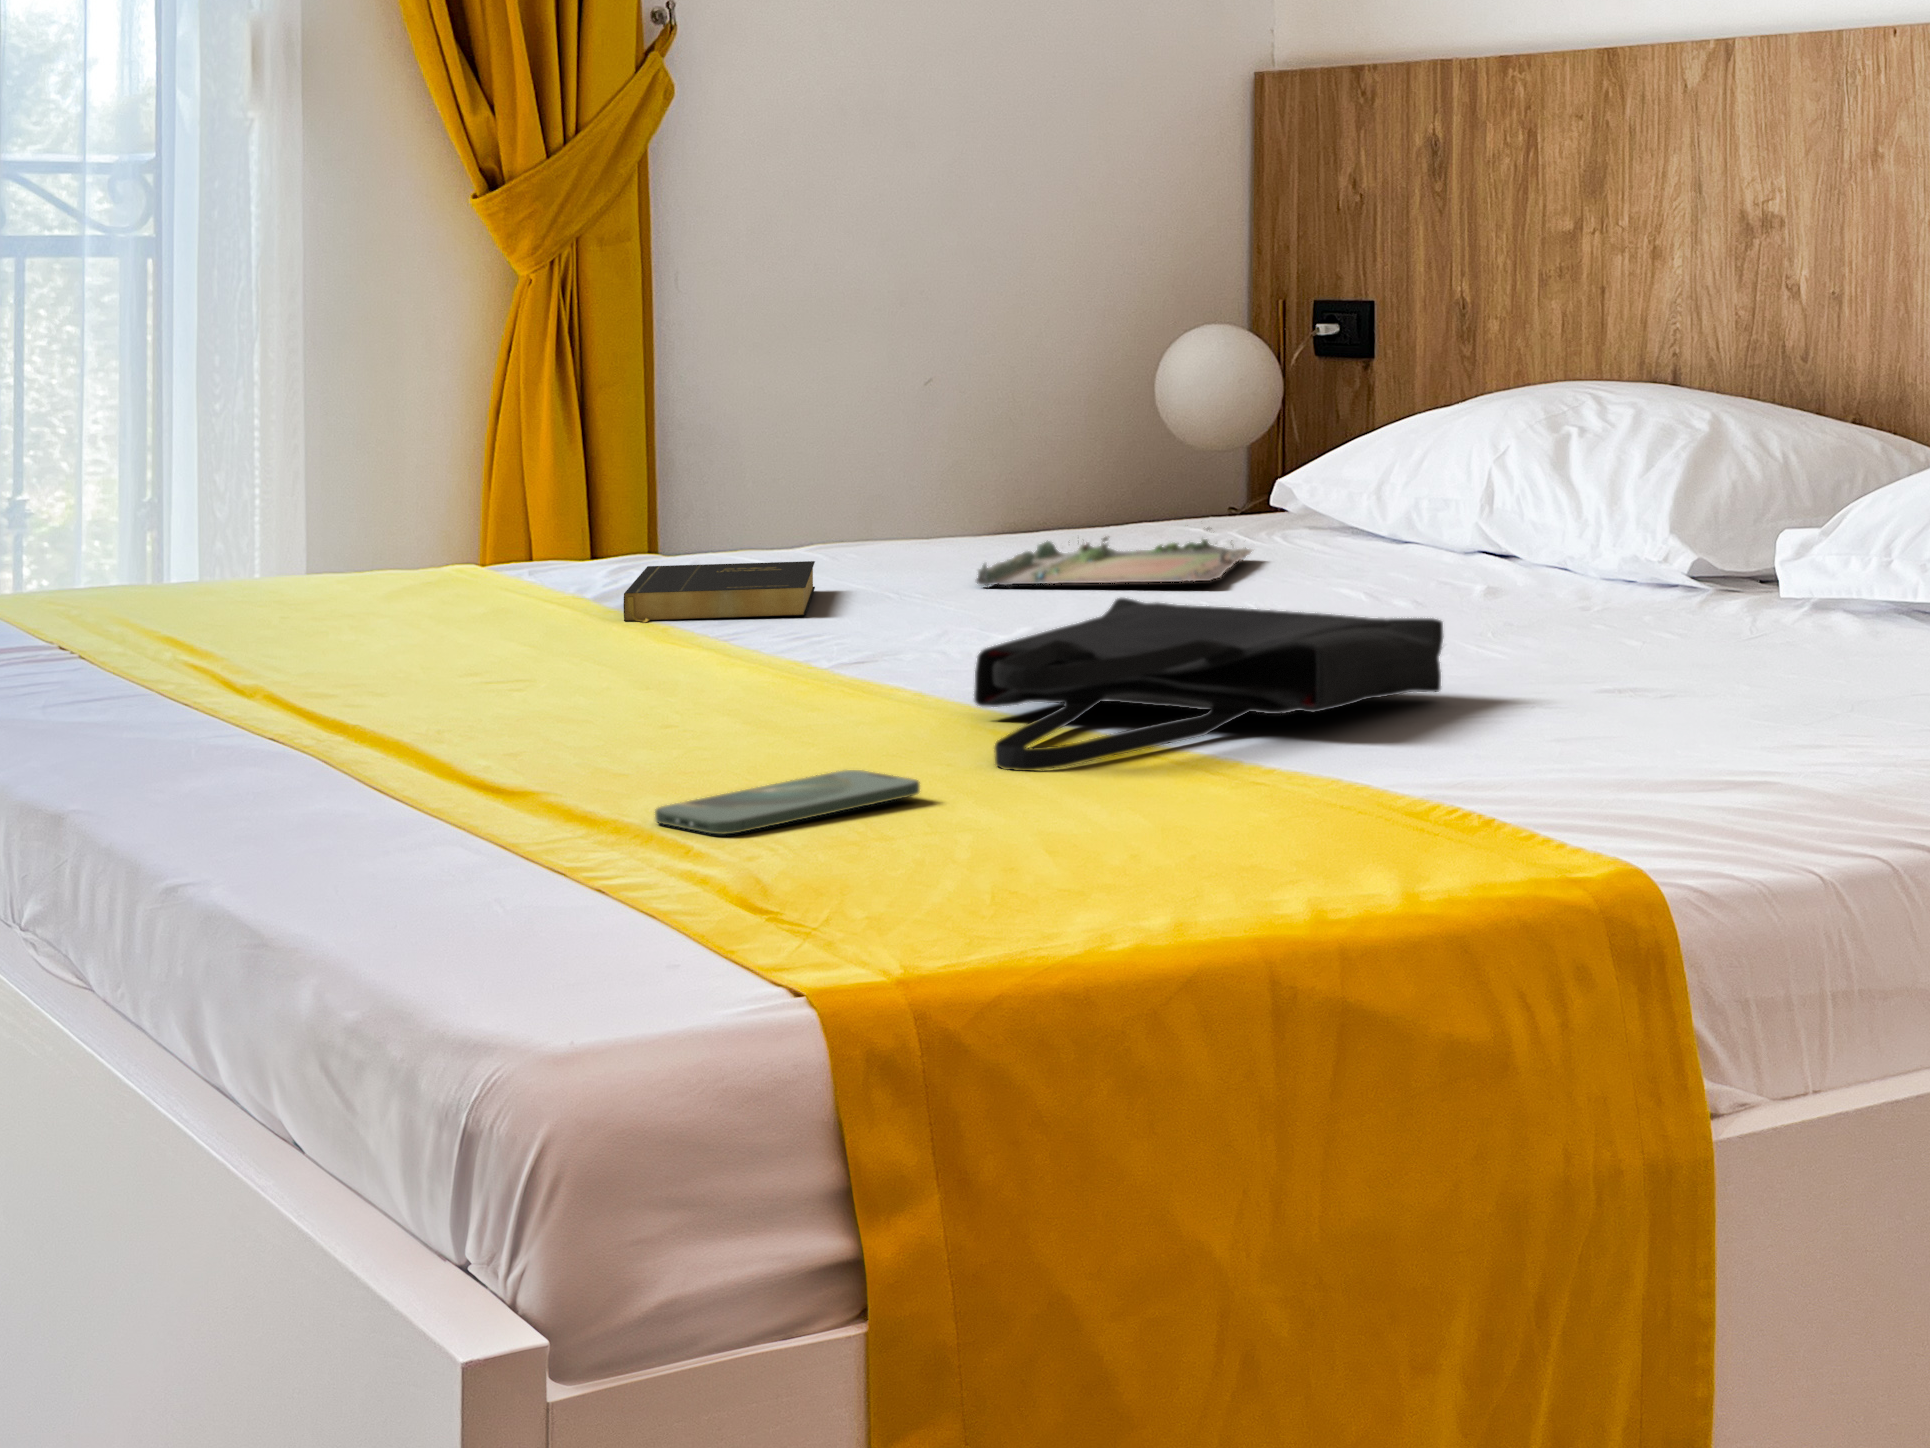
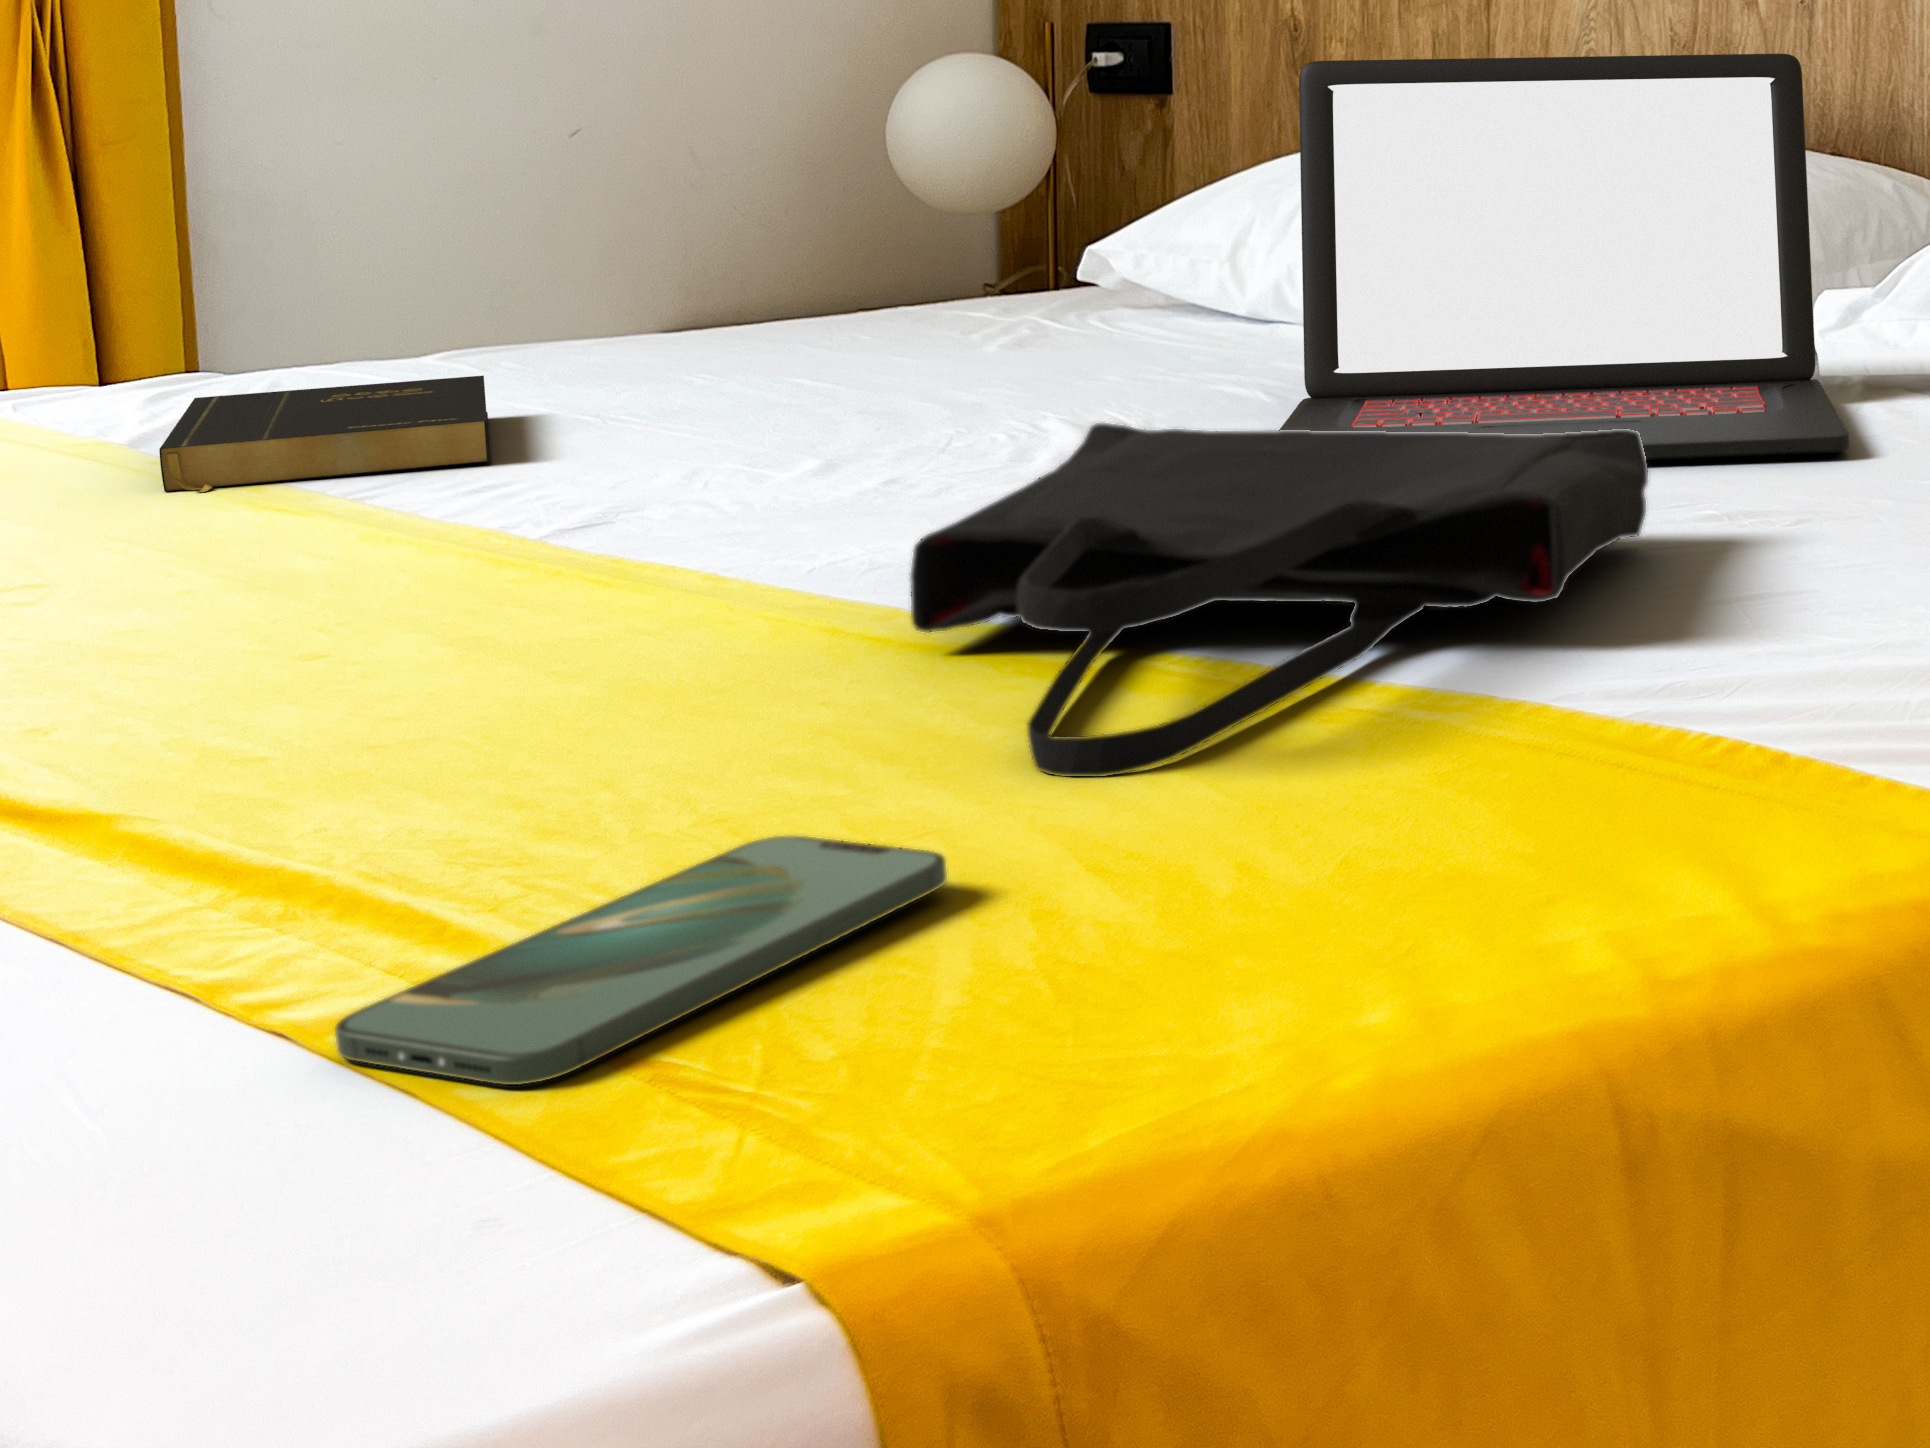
laptop: none [1255,355,1706,658] -> present [1279,54,1849,460]
tray: present [976,528,1252,587] -> none [741,291,1113,399]

